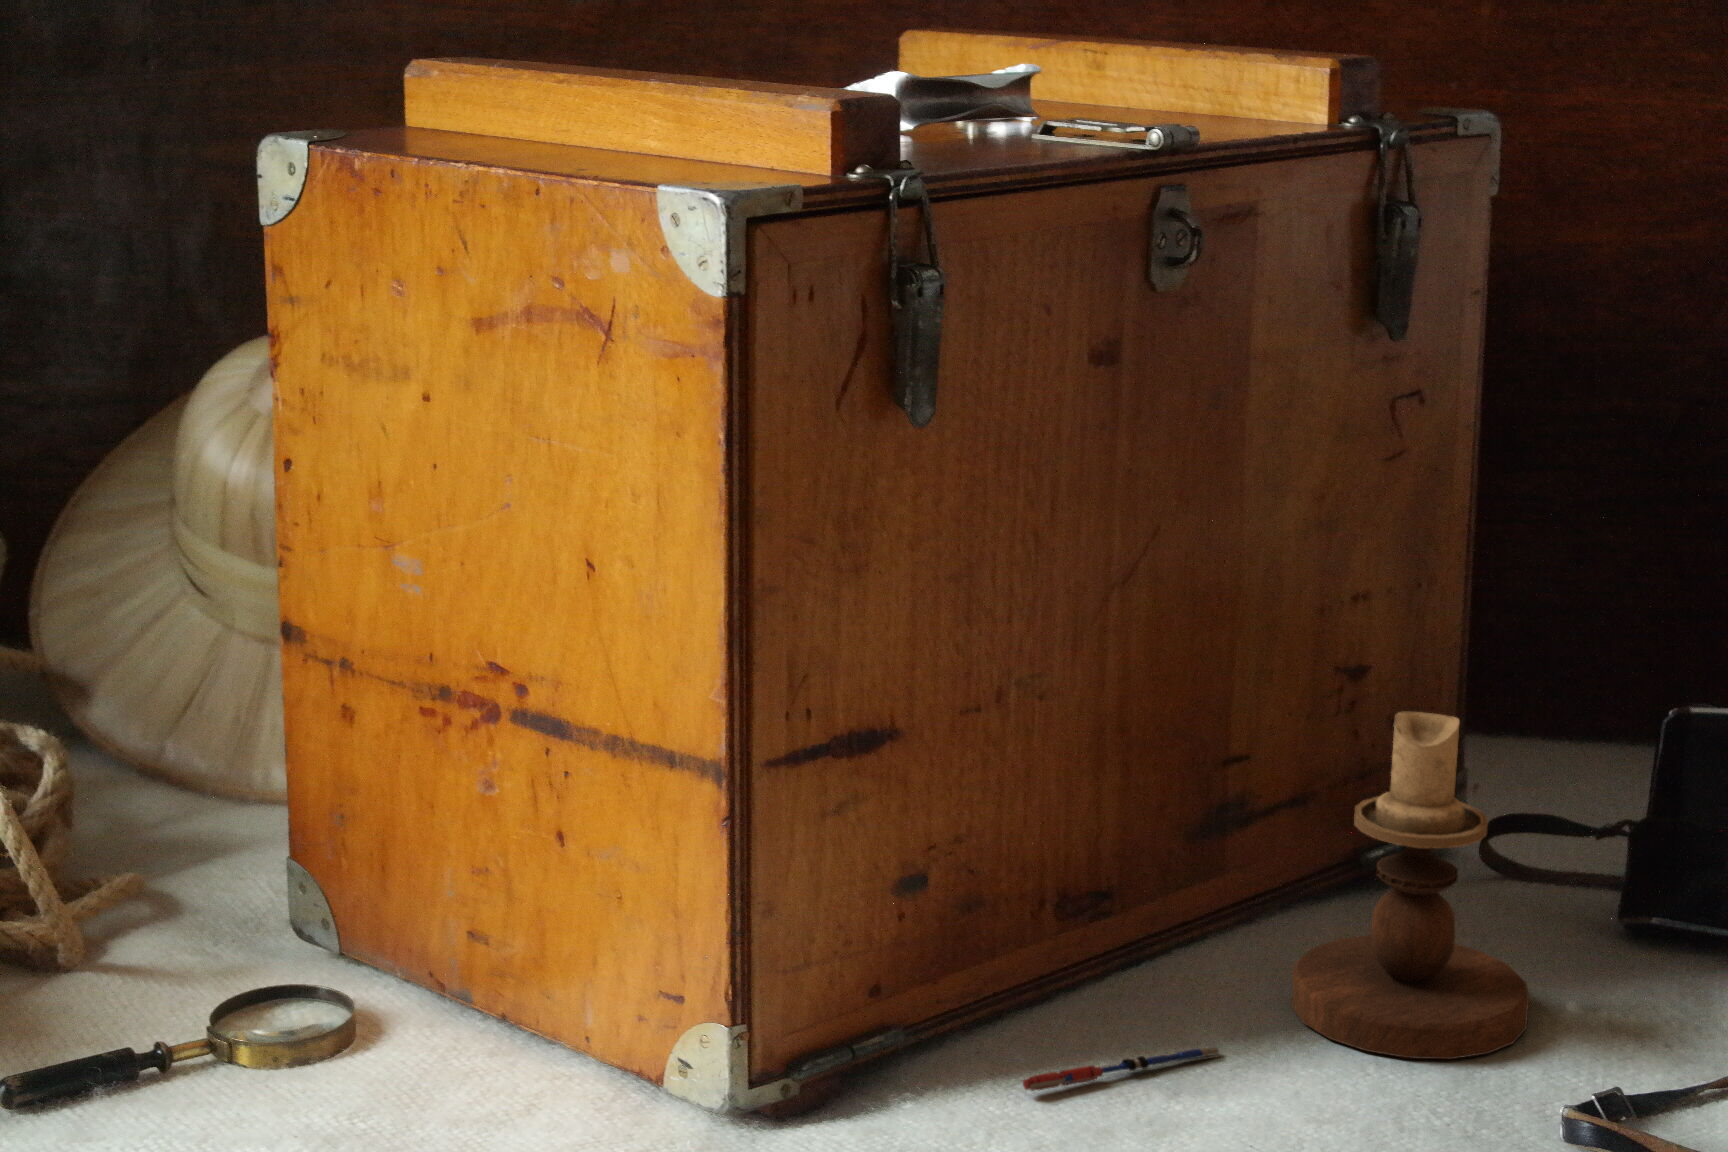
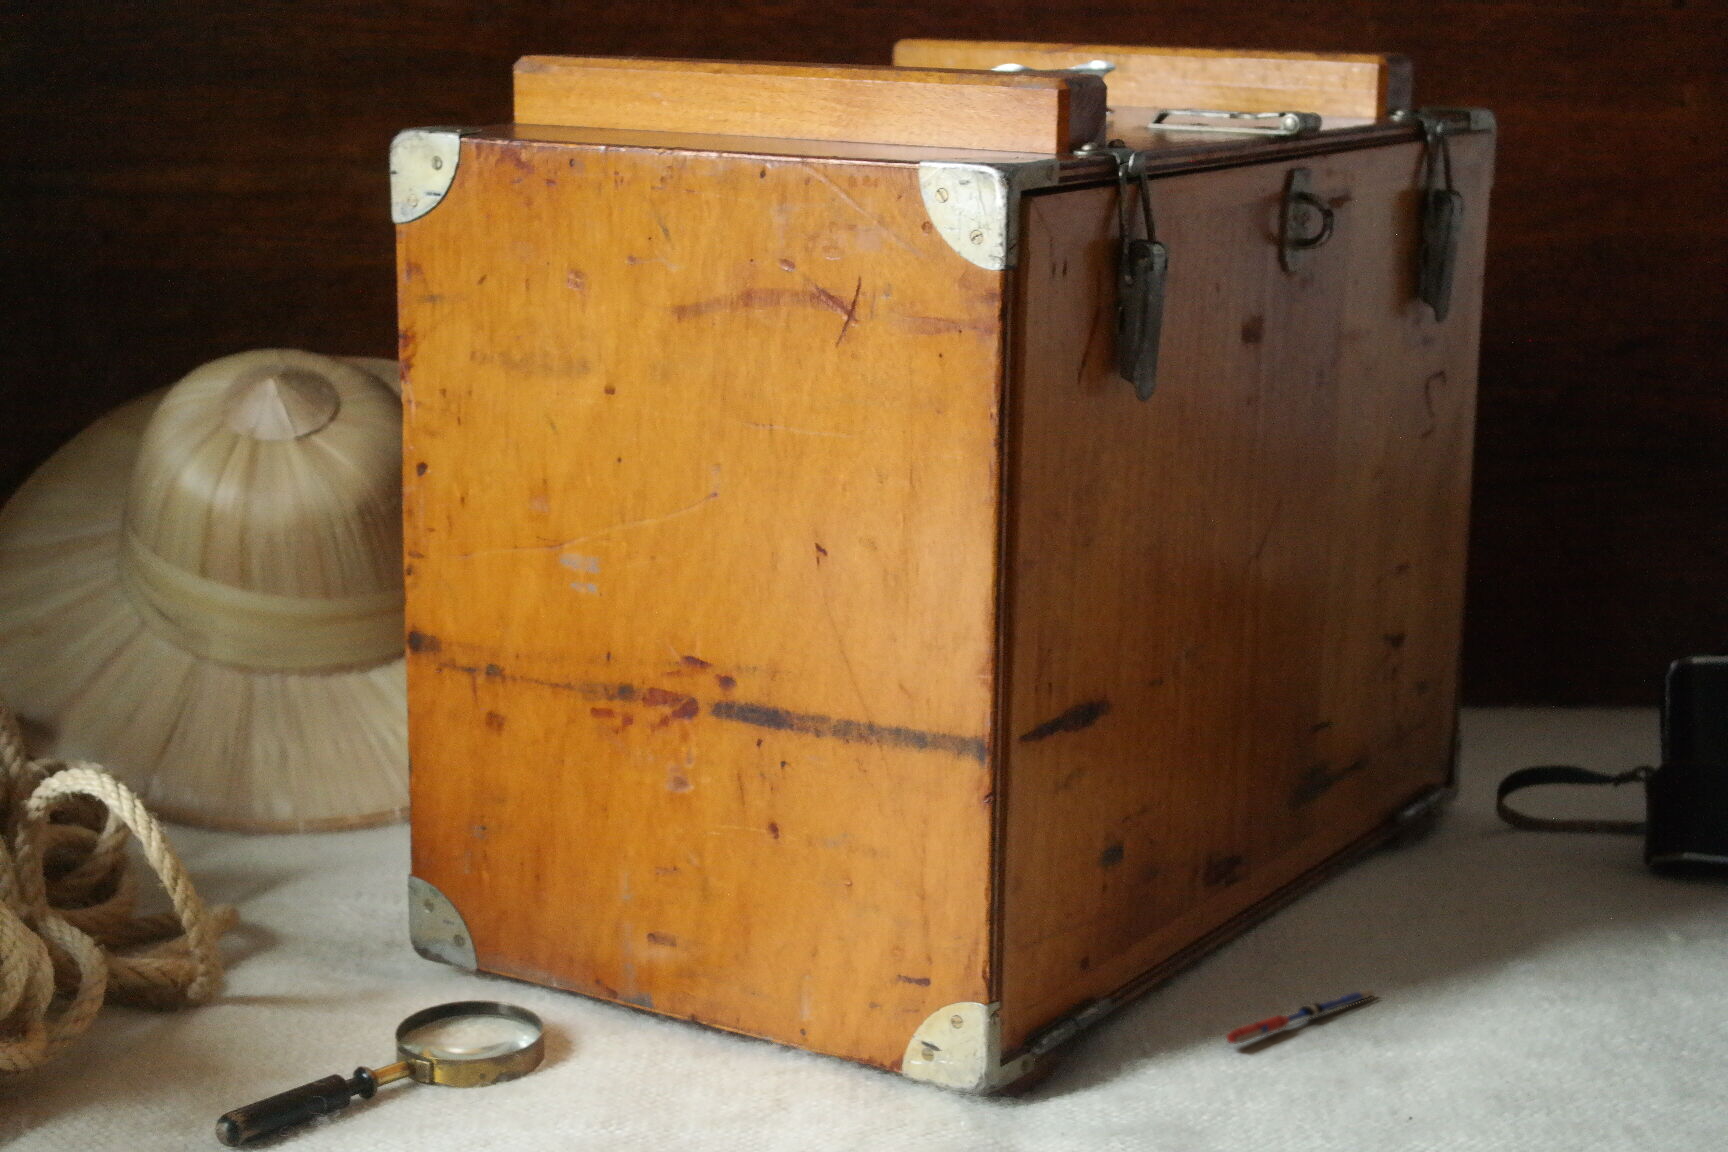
candlestick: present [1291,711,1529,1059] -> none [1397,663,1623,985]

